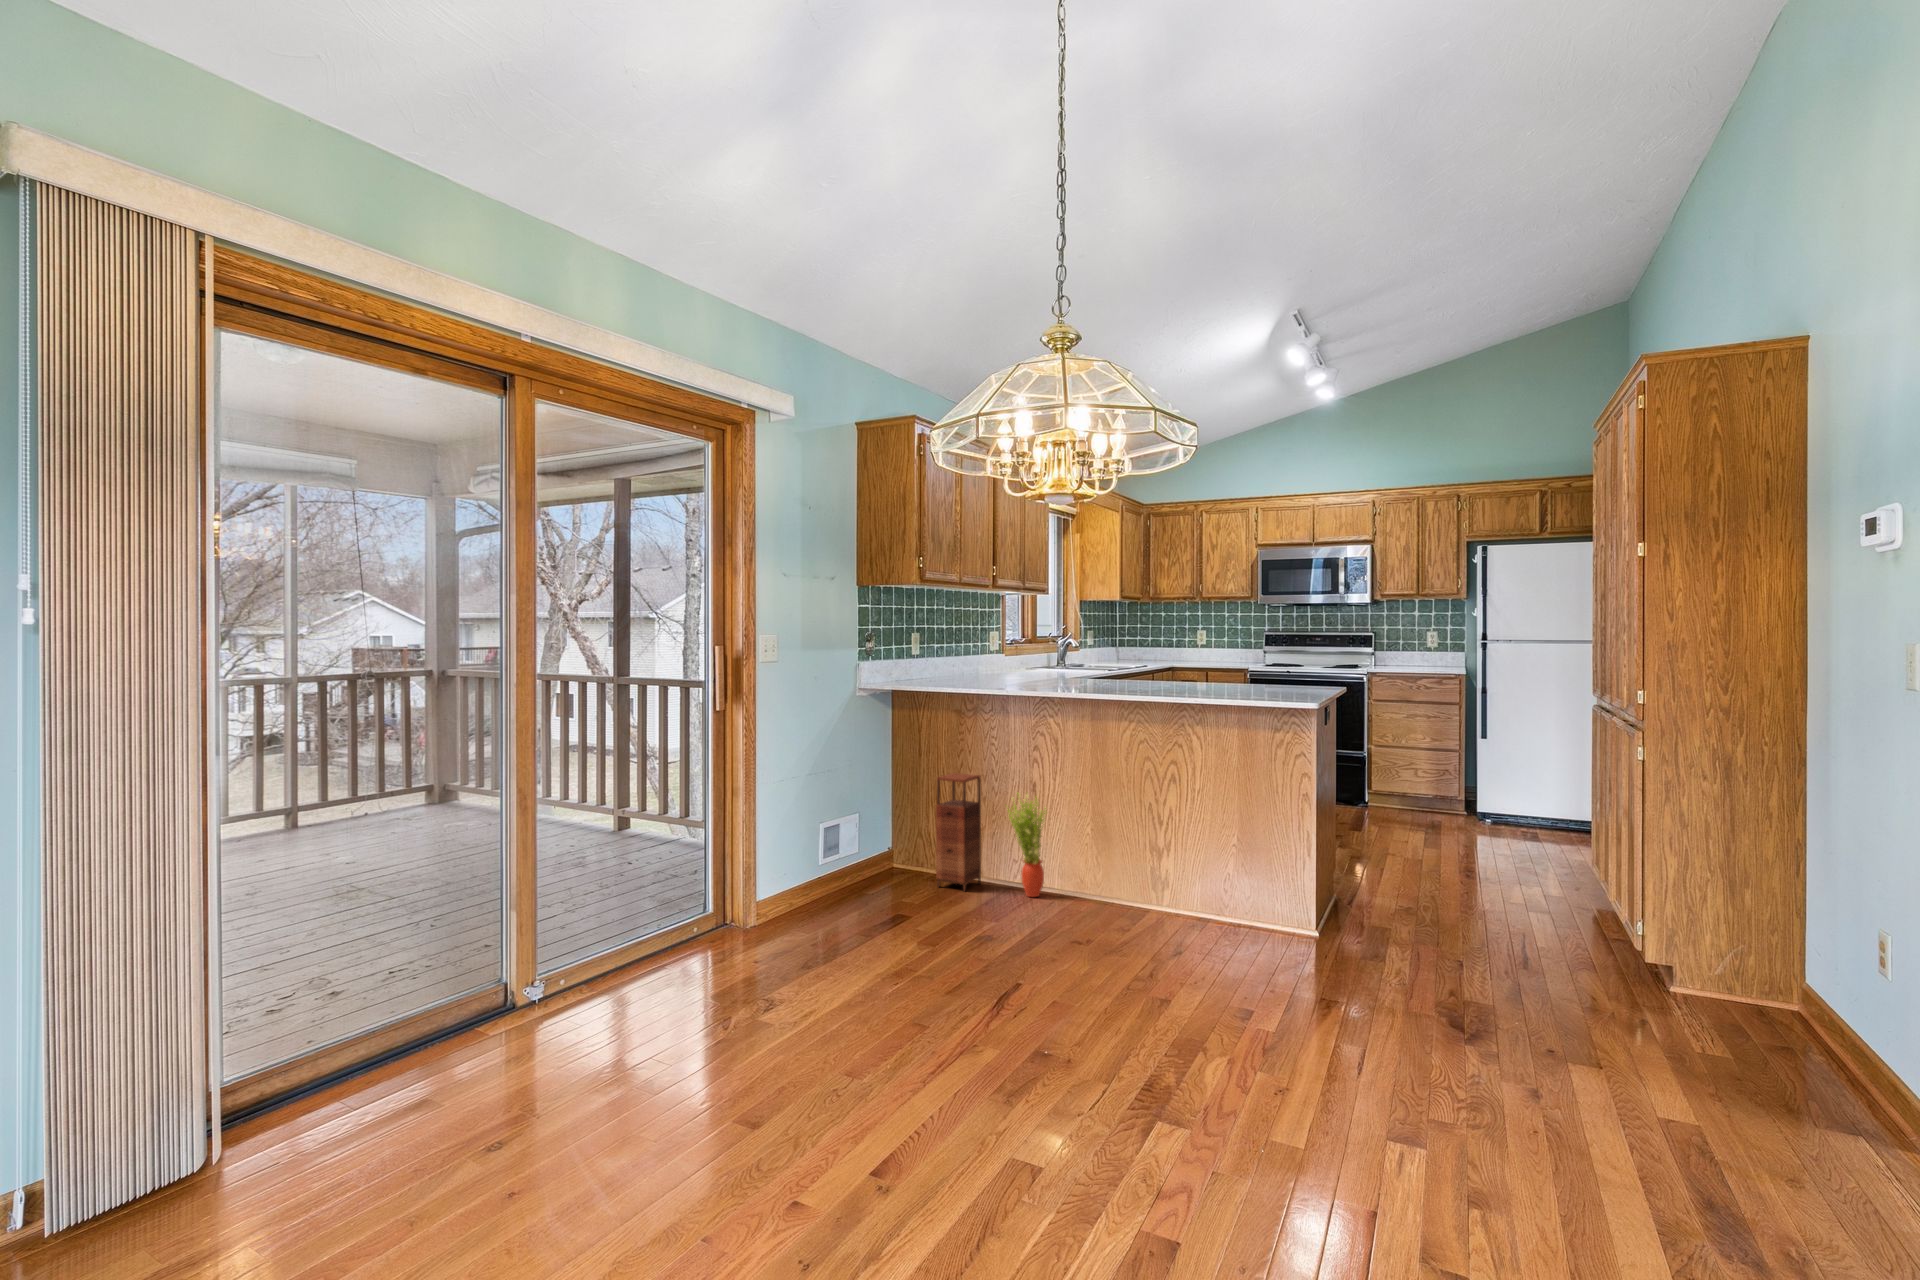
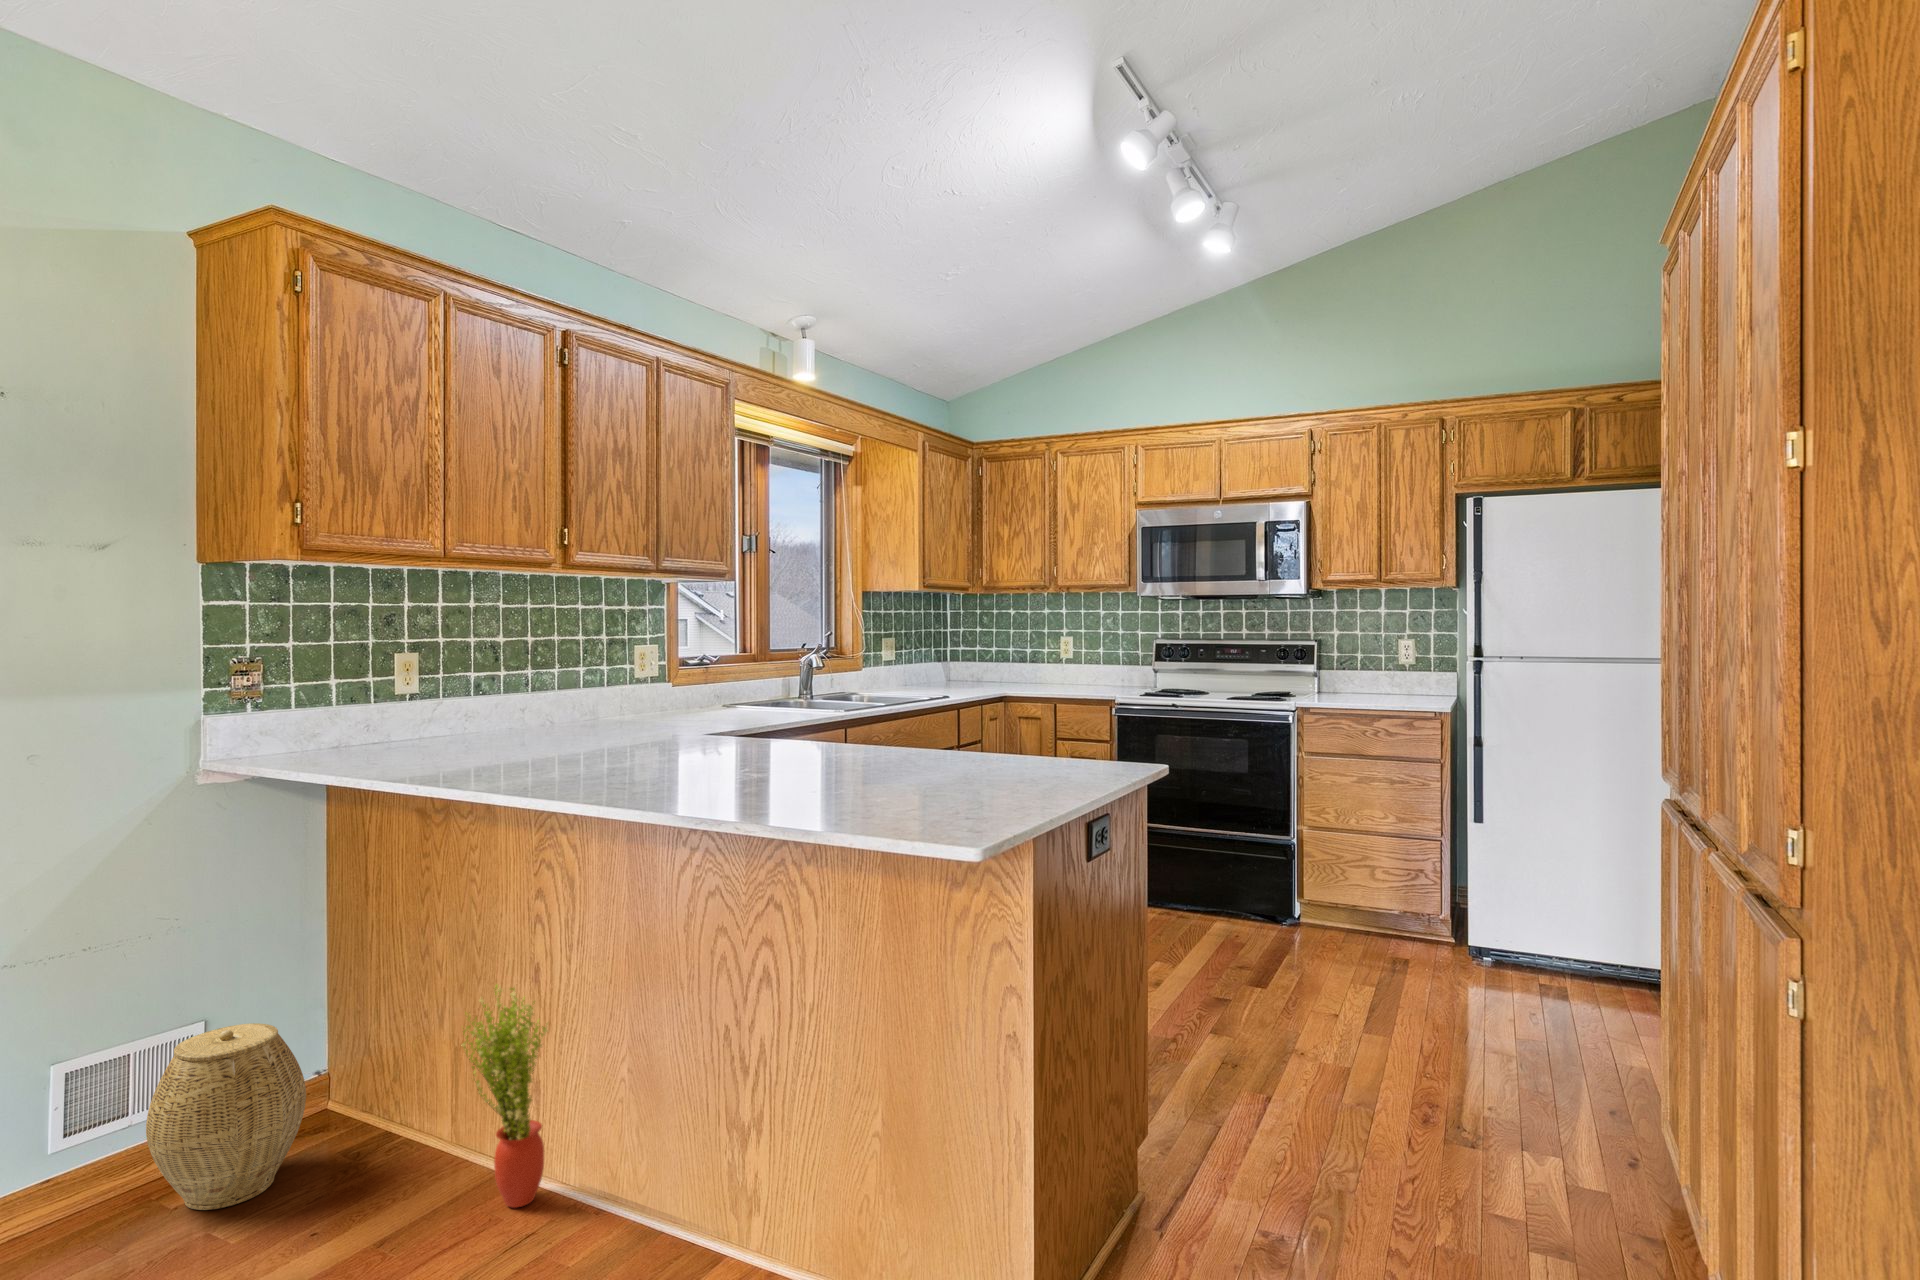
storage cabinet: present [936,773,981,891] -> none [351,932,457,1186]
woven basket: none [853,814,916,897] -> present [146,1023,306,1210]

